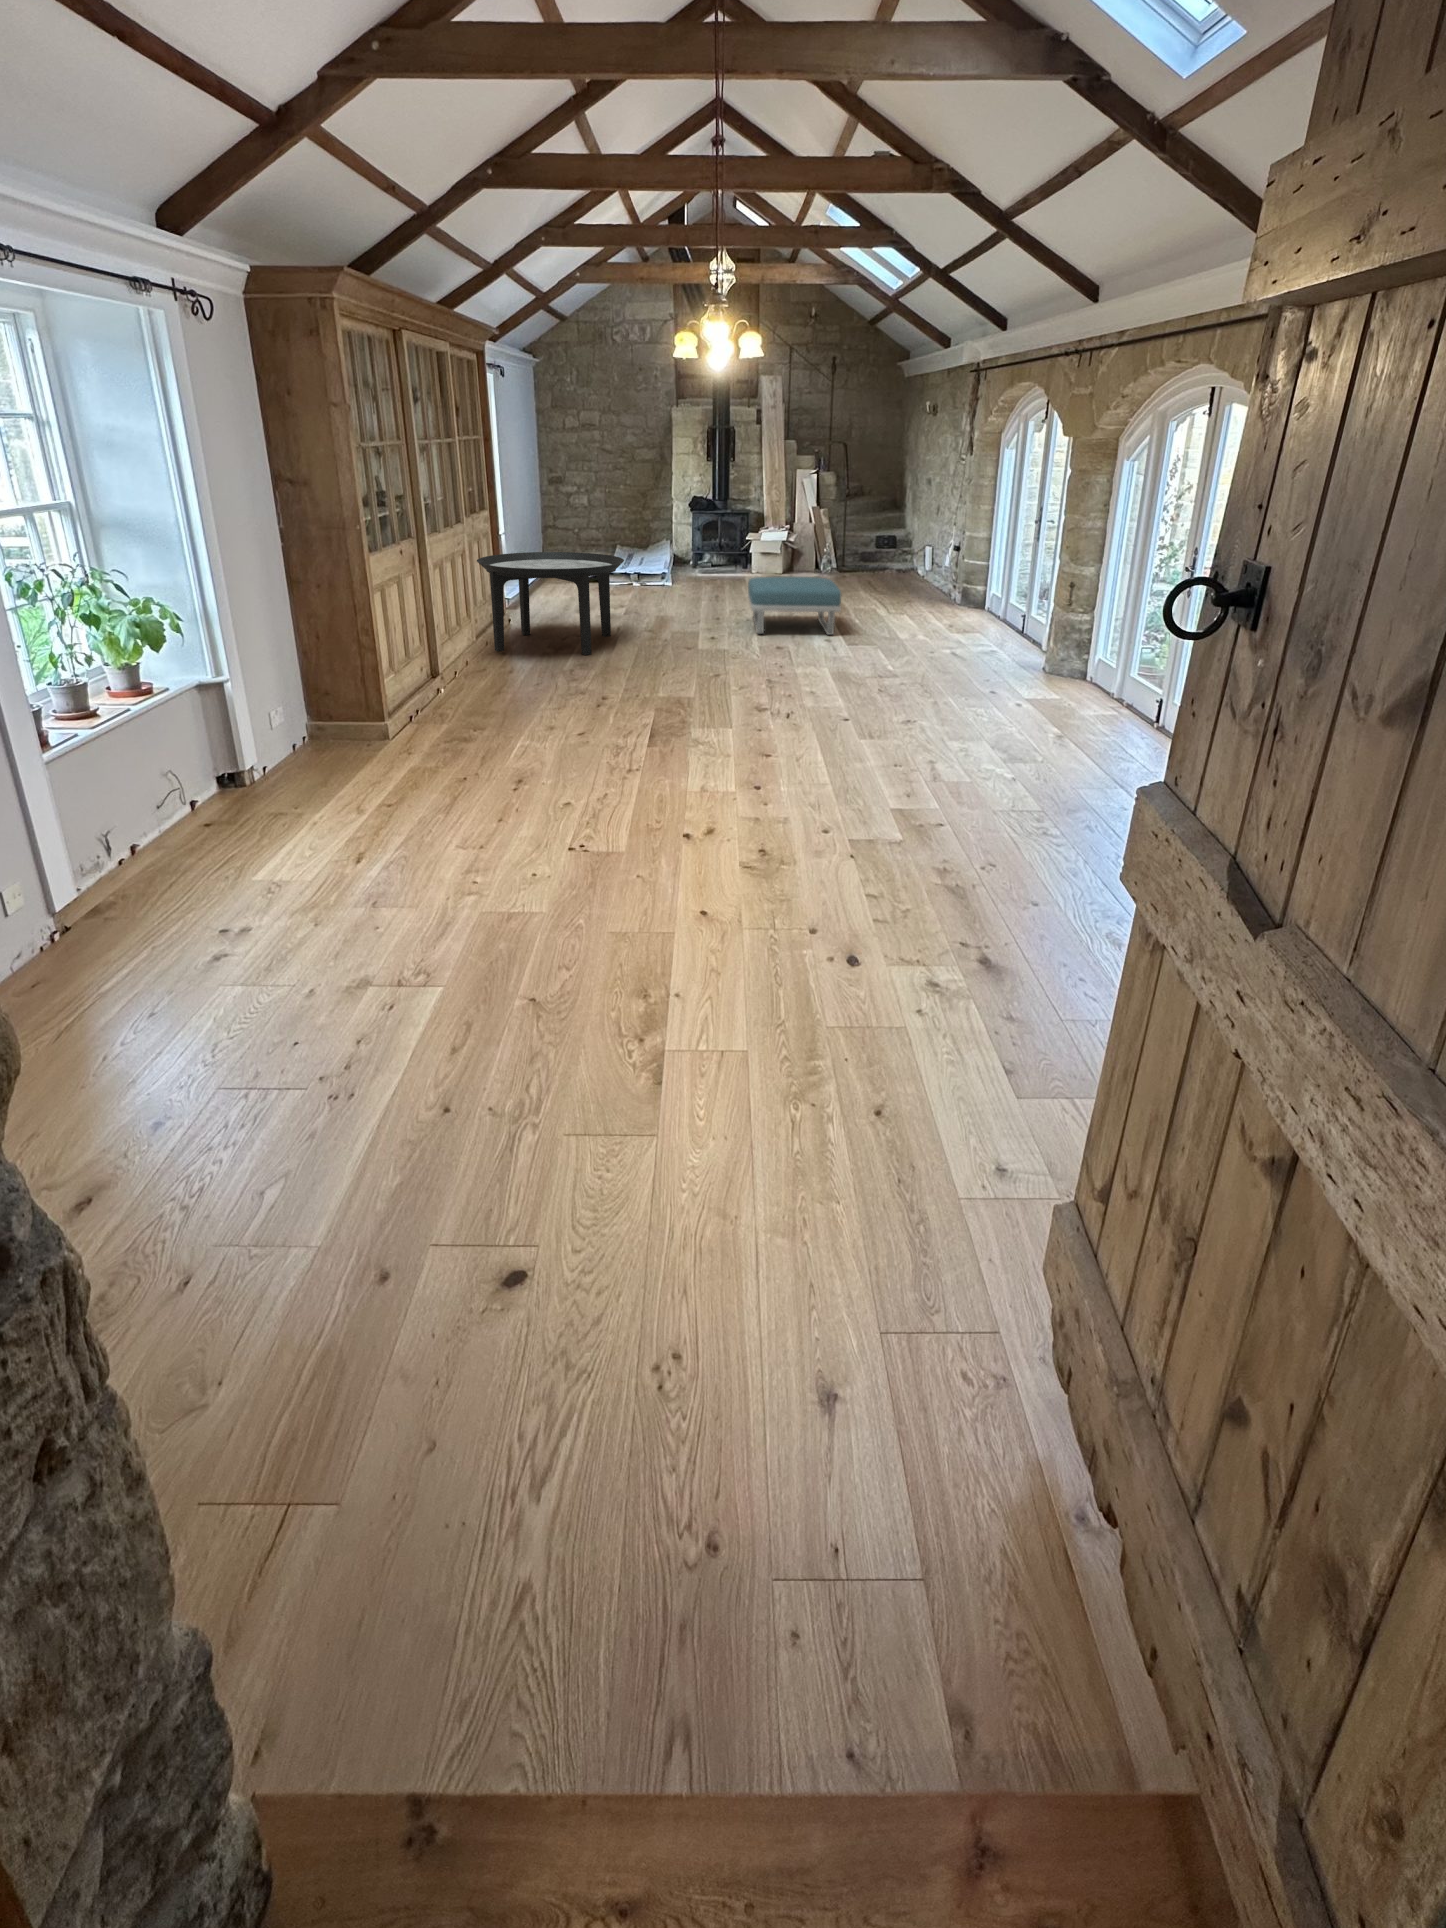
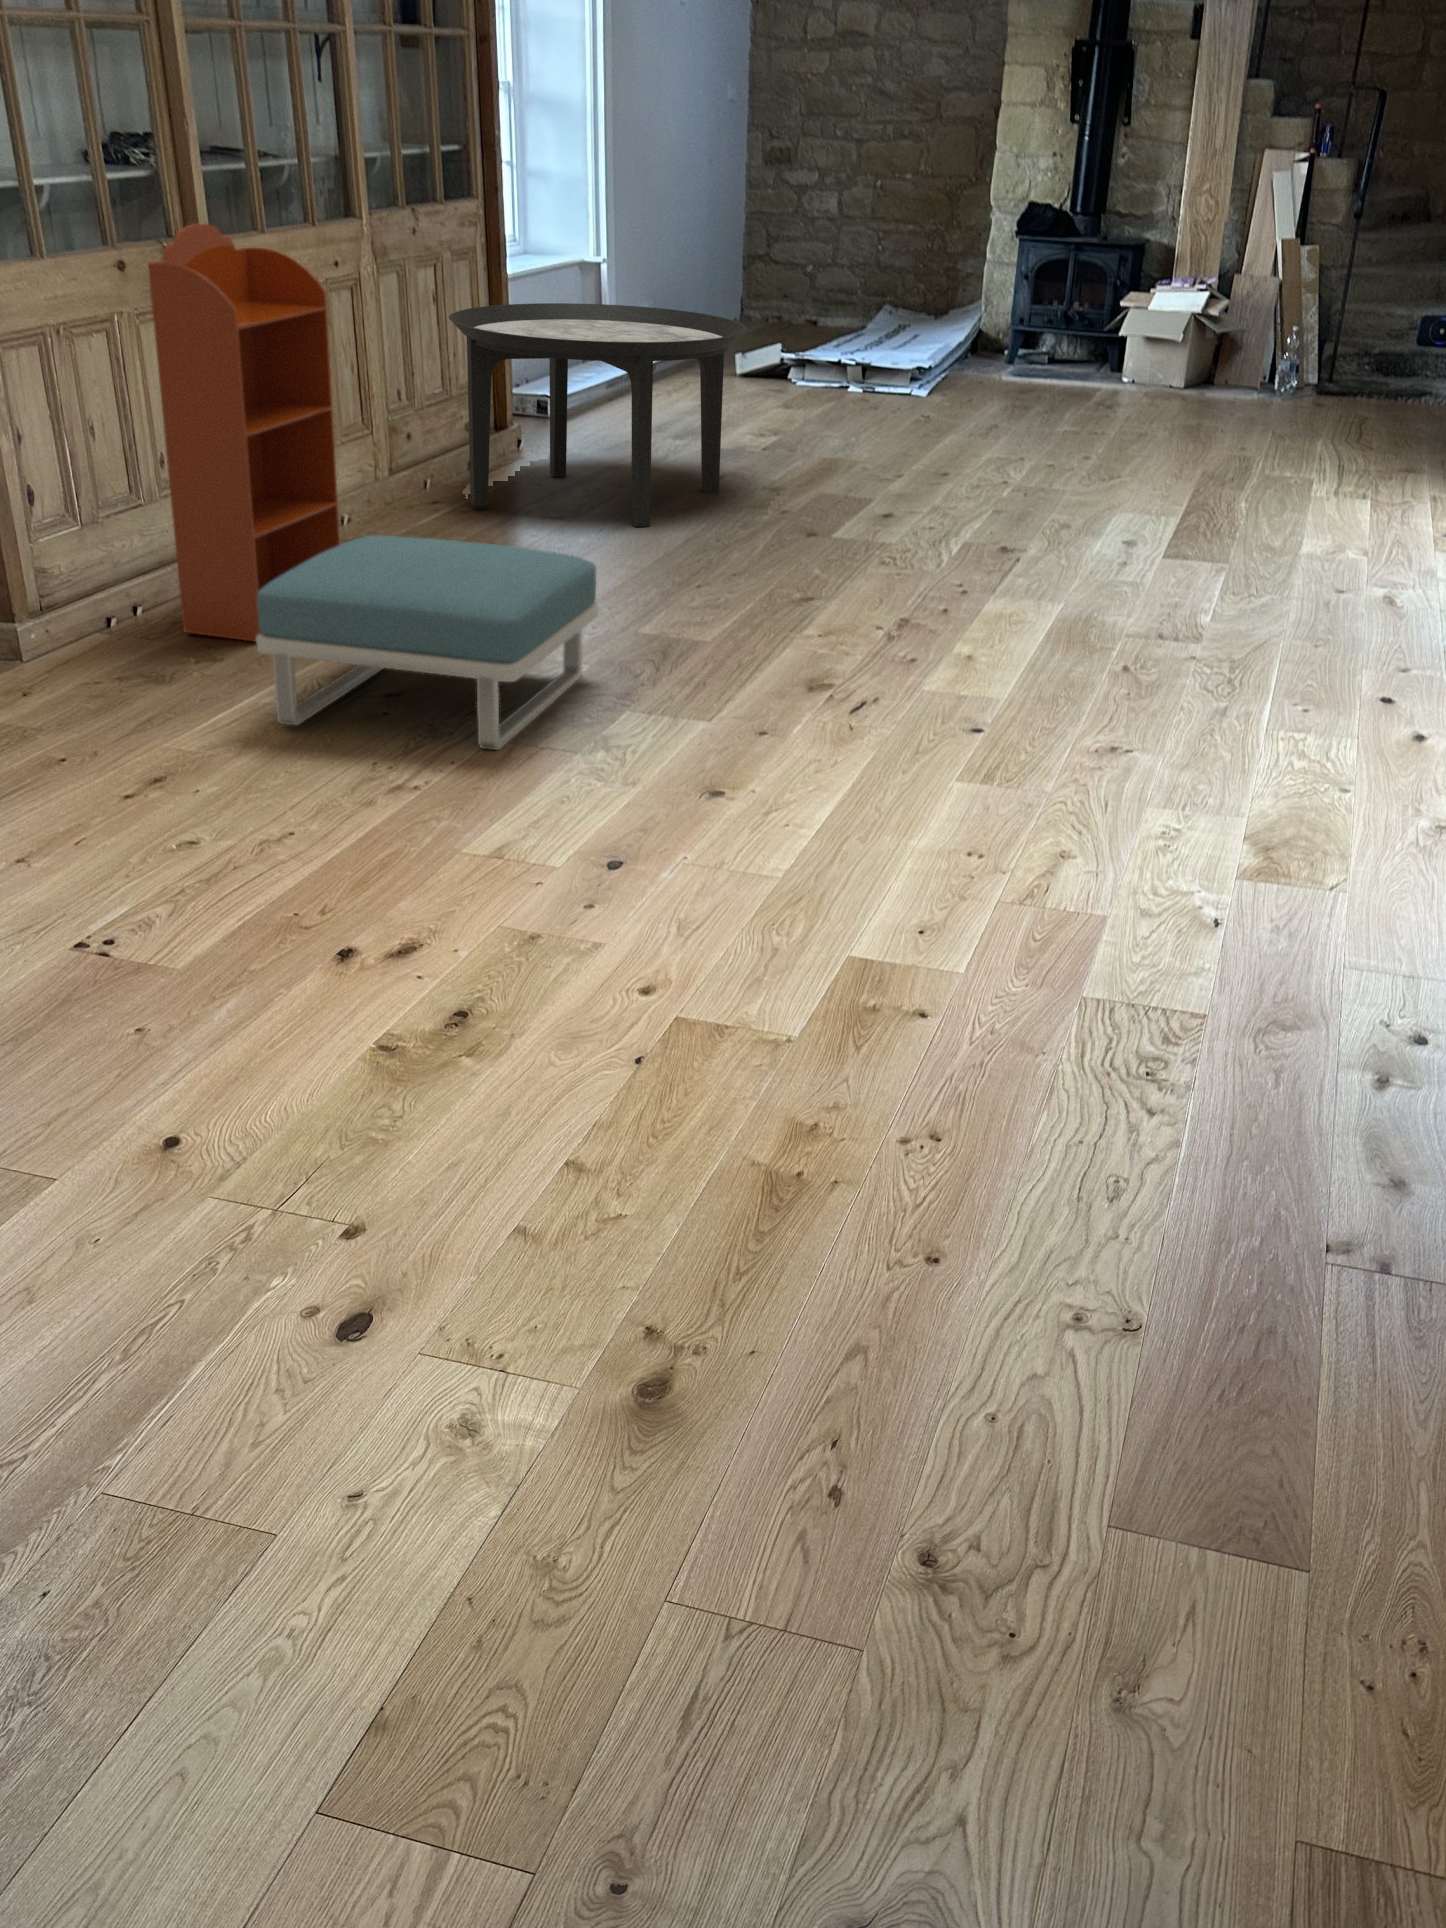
bookcase: none [378,523,473,726] -> present [148,224,340,642]
footstool: present [748,577,841,635] -> present [256,535,598,750]

